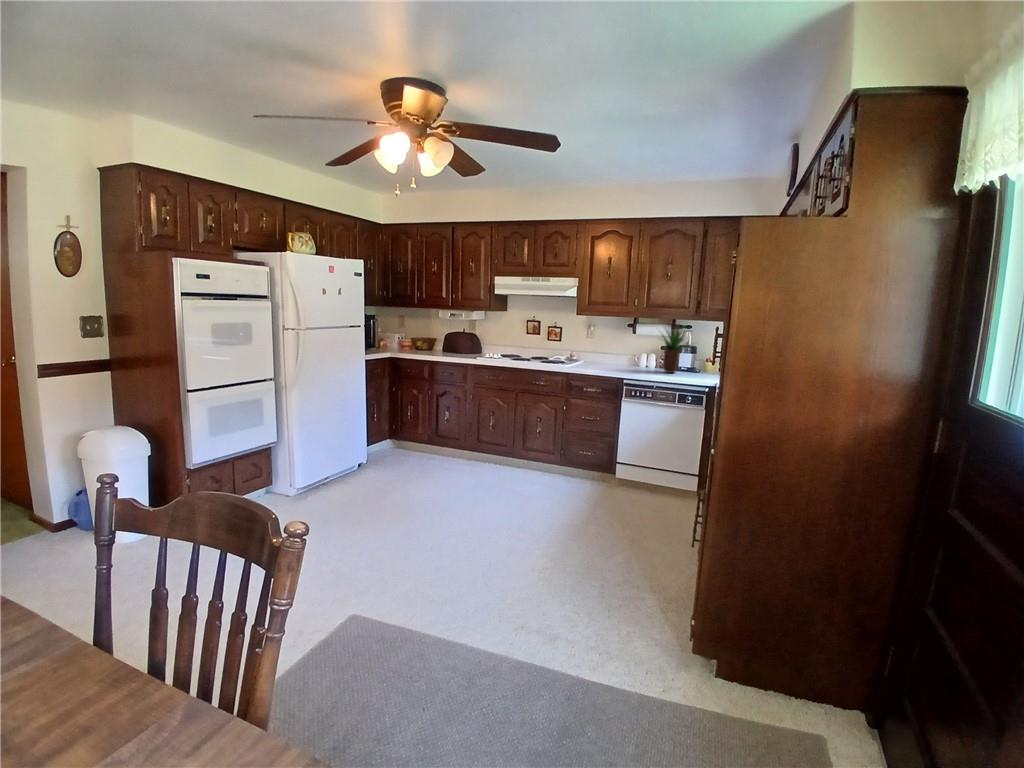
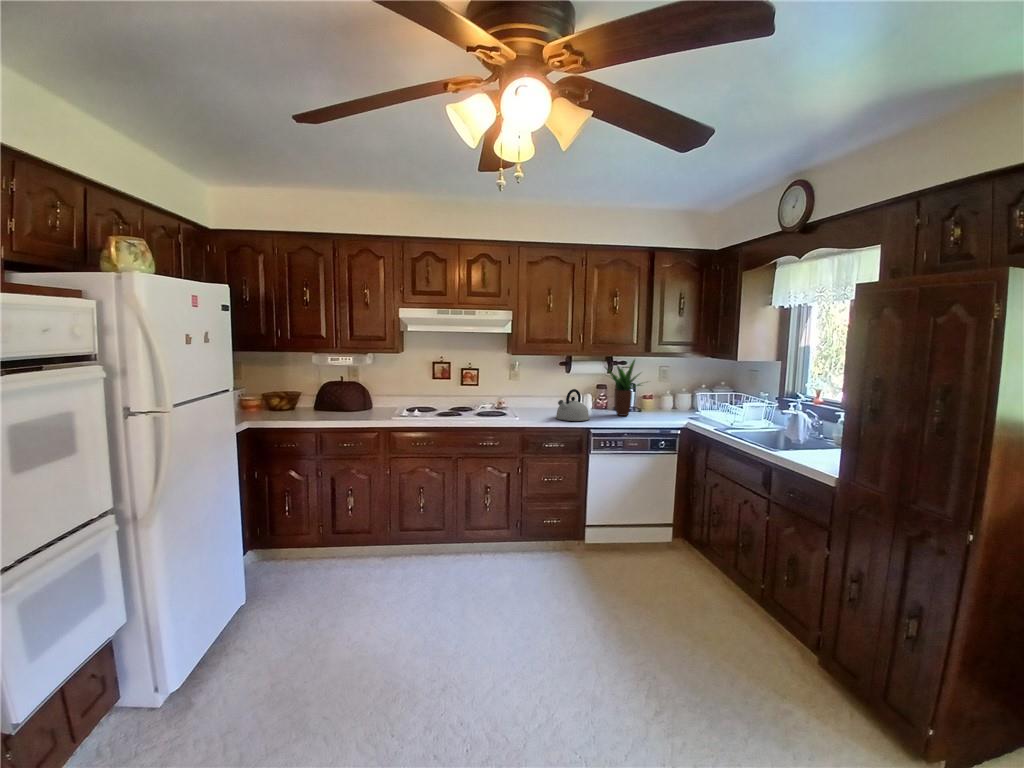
kettle: none [602,345,633,372] -> present [556,389,589,421]

